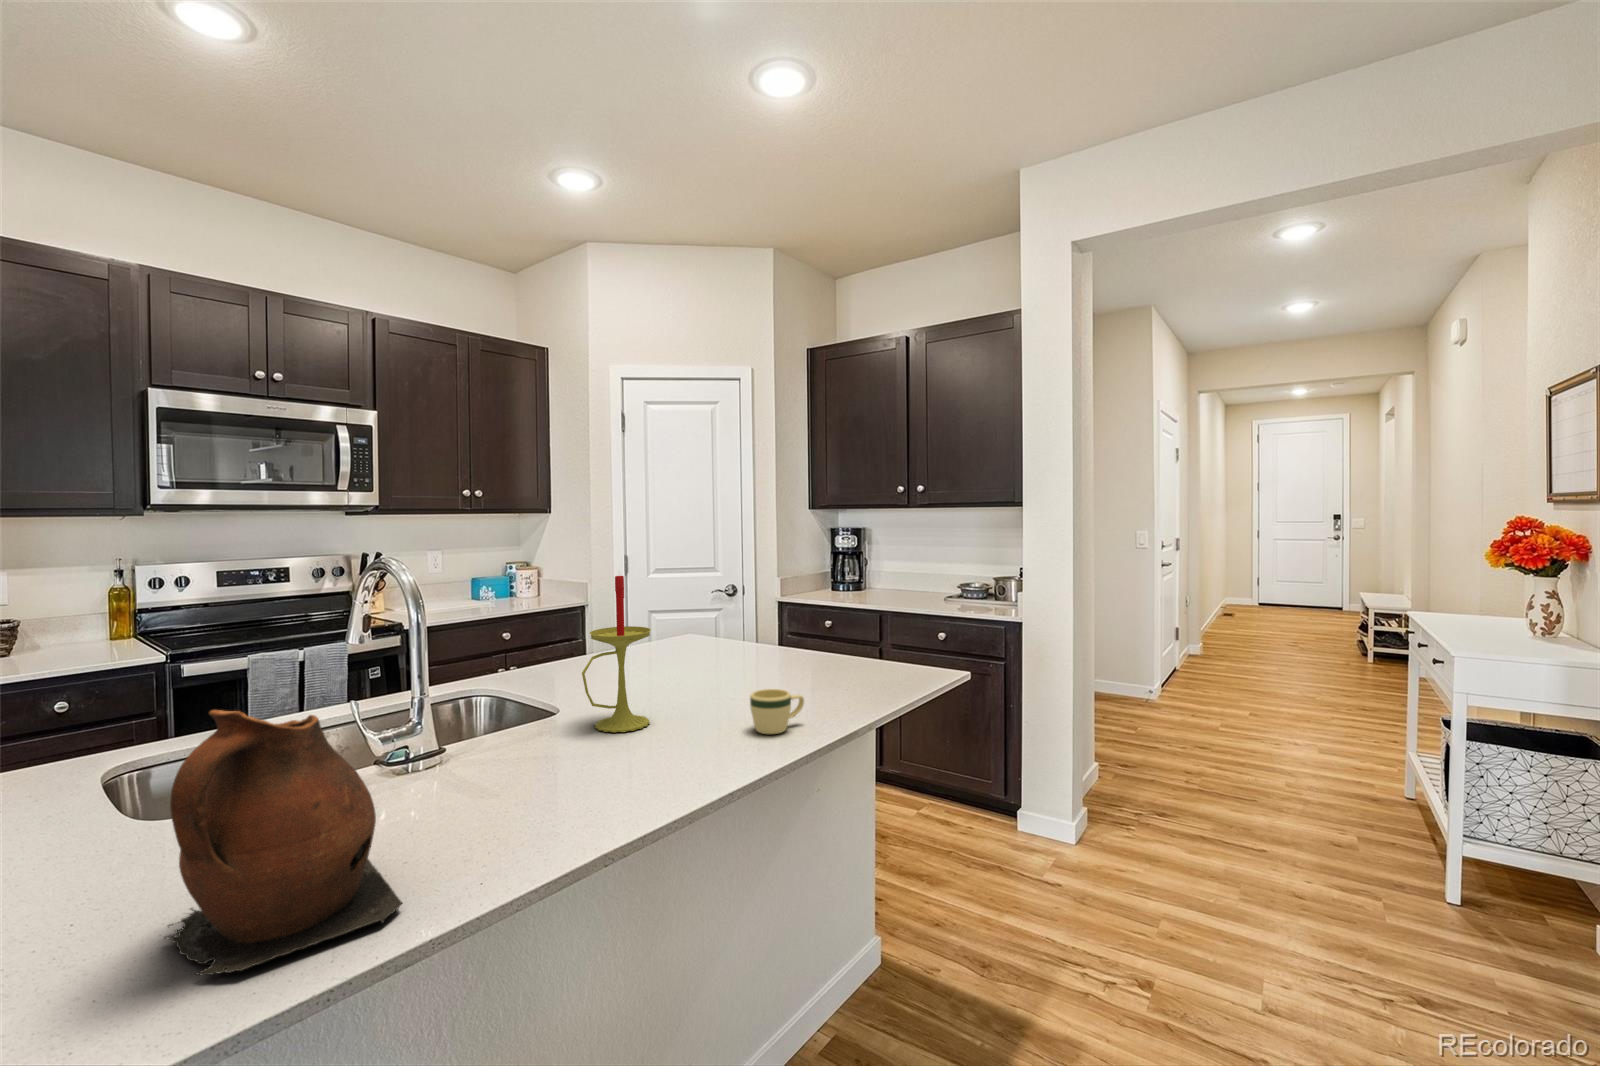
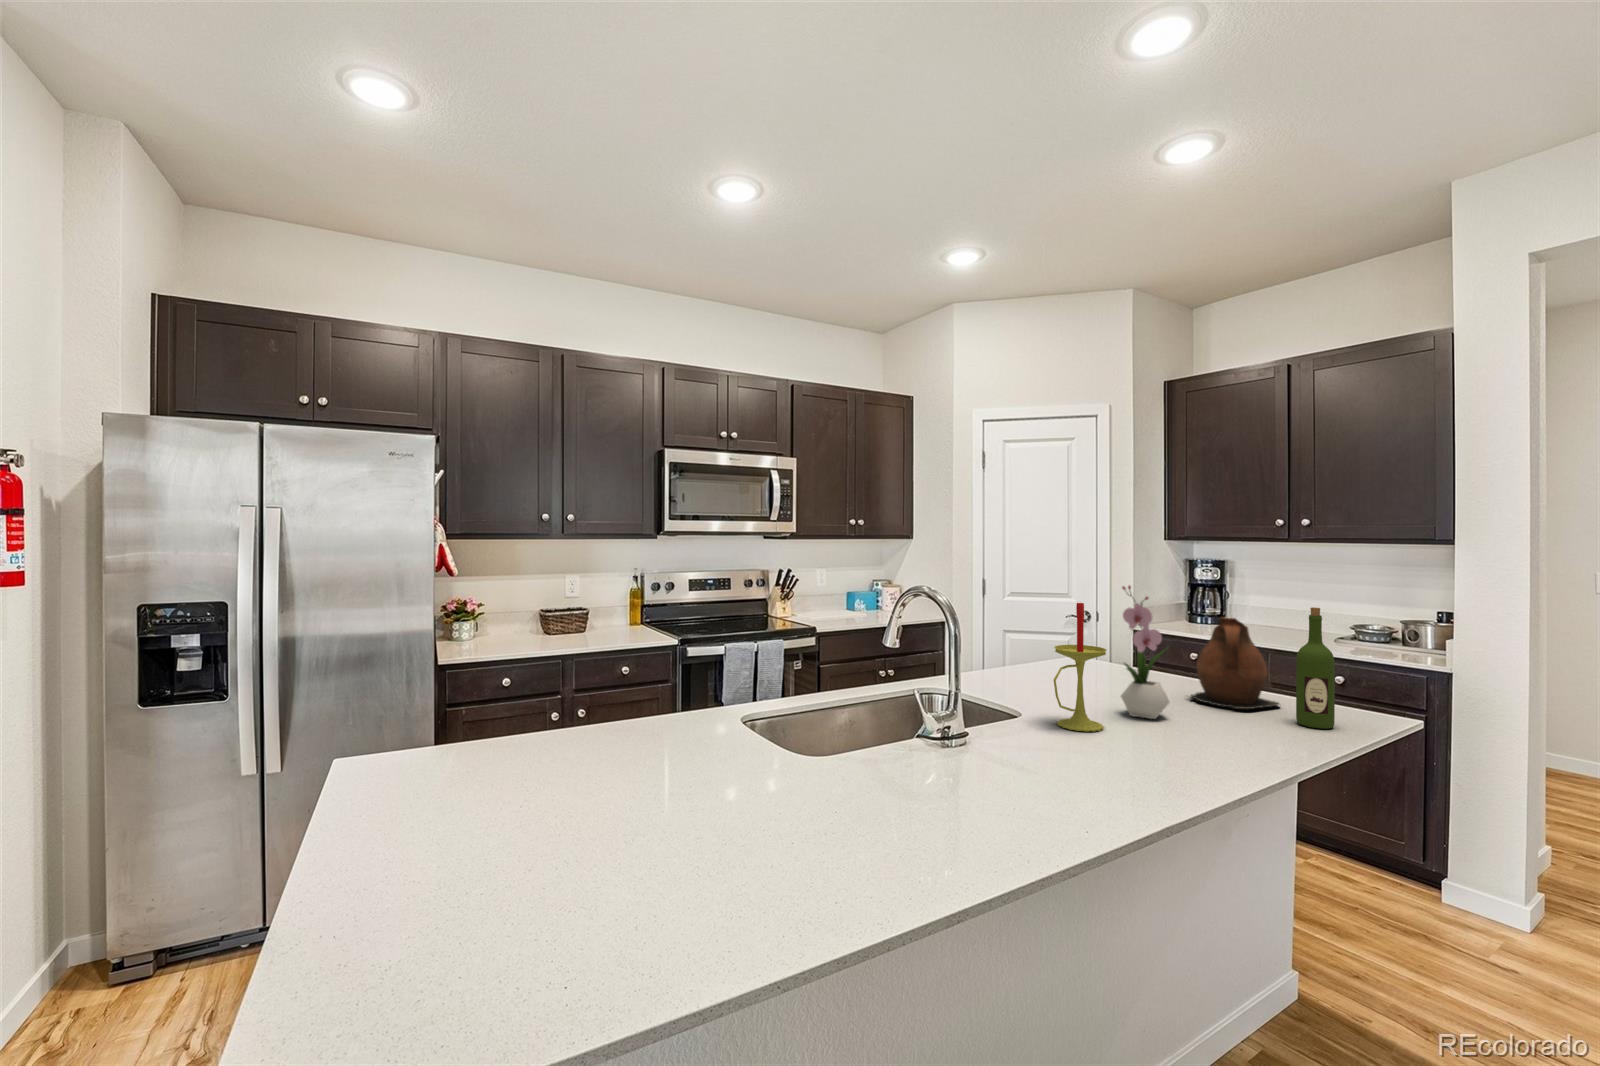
flower arrangement: none [678,552,737,705] -> present [1121,586,1170,719]
wine bottle: none [860,569,894,696] -> present [1296,607,1335,729]
mug: present [750,689,804,734] -> none [1204,709,1255,749]
ceramic pitcher: present [164,710,402,975] -> present [1191,617,1279,709]

